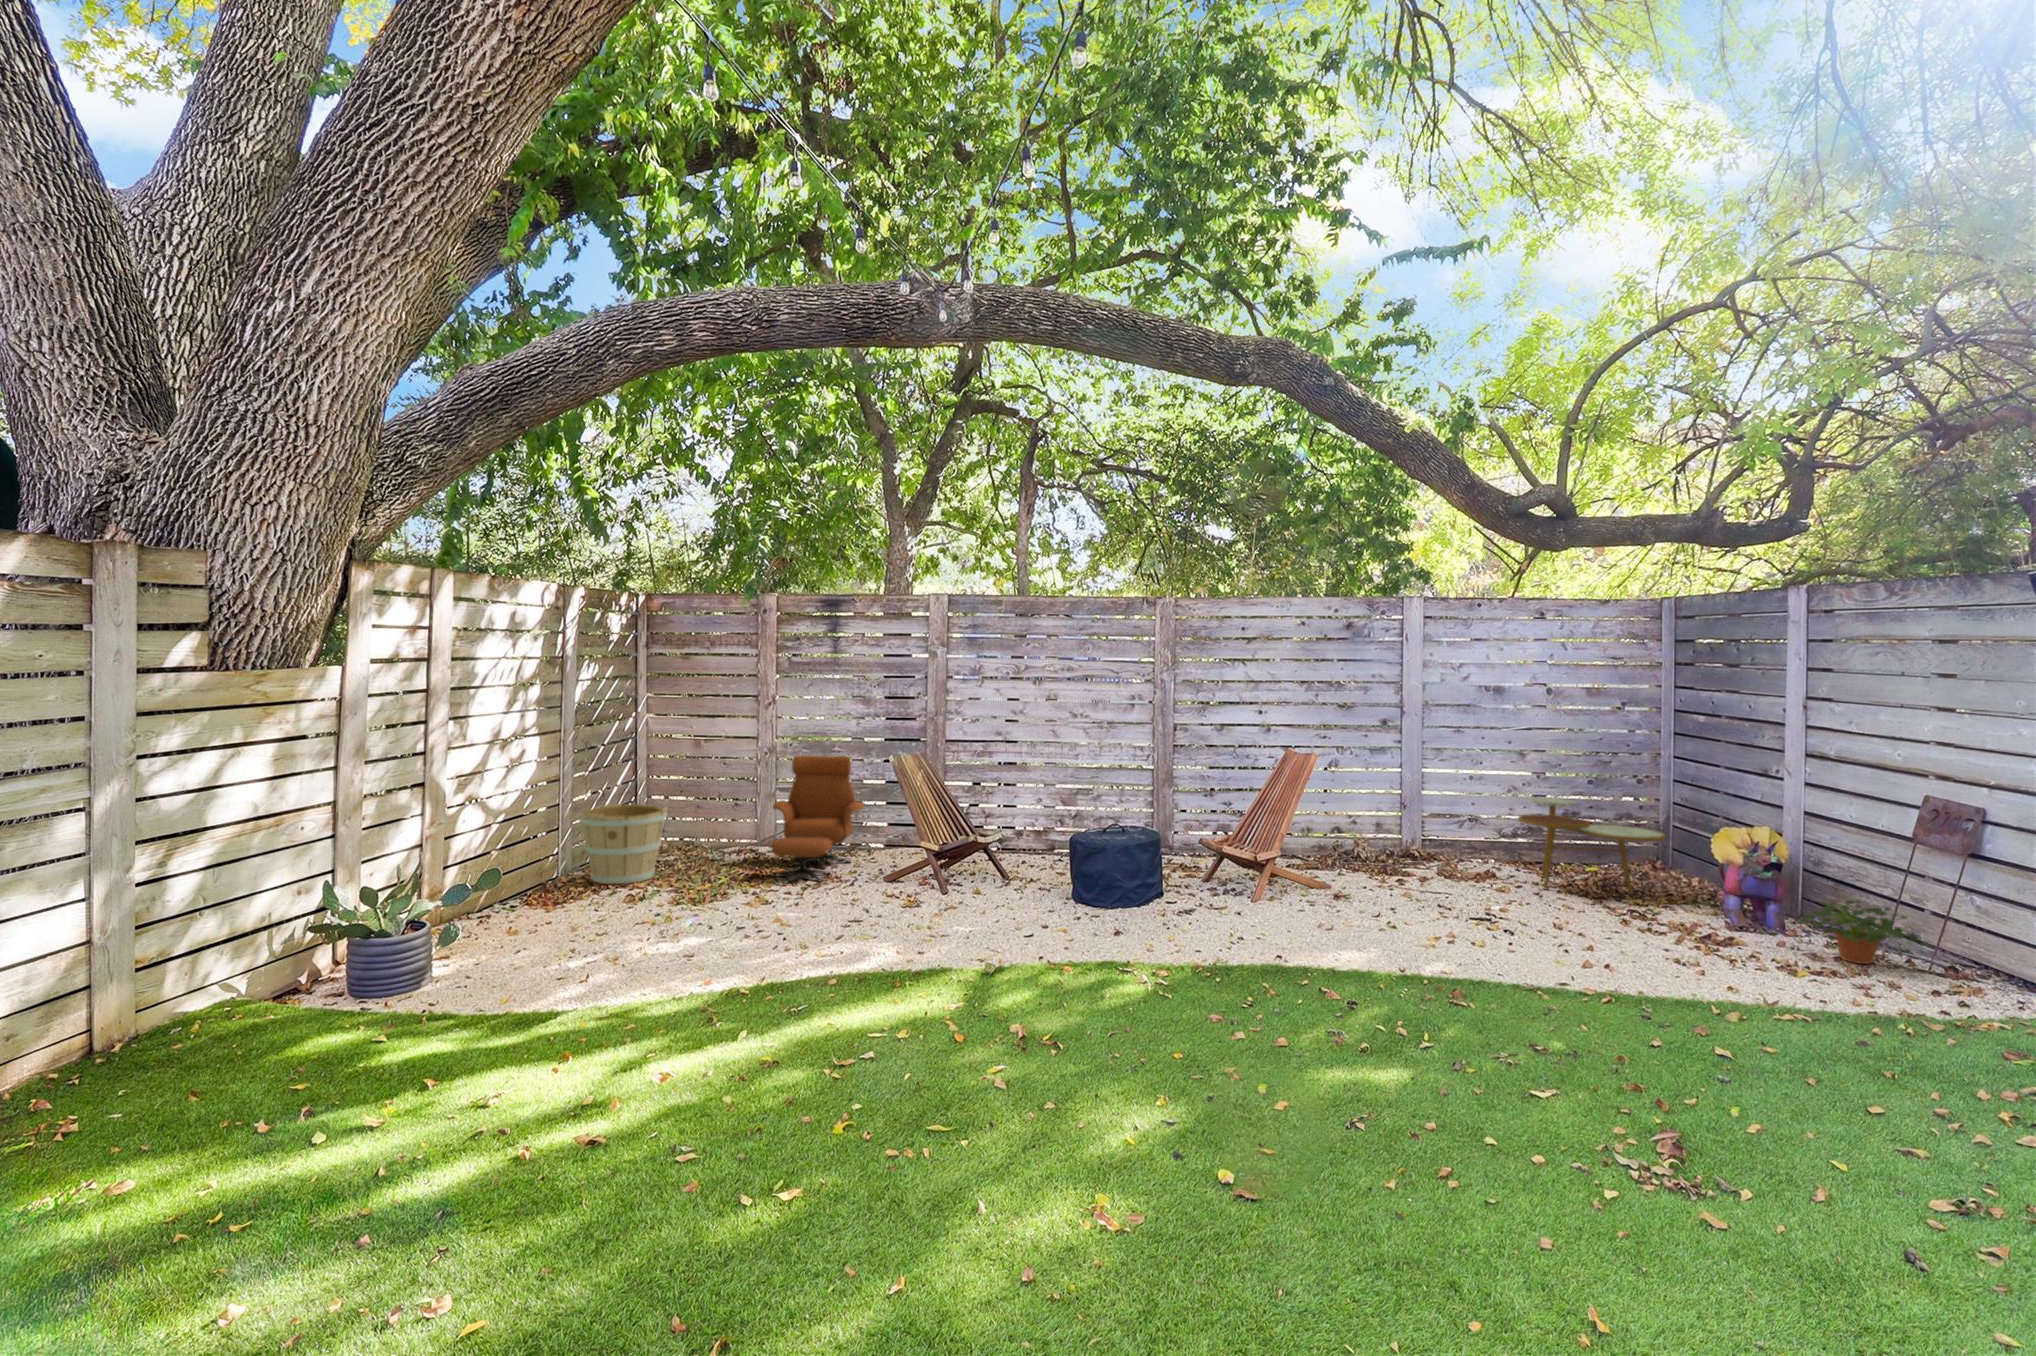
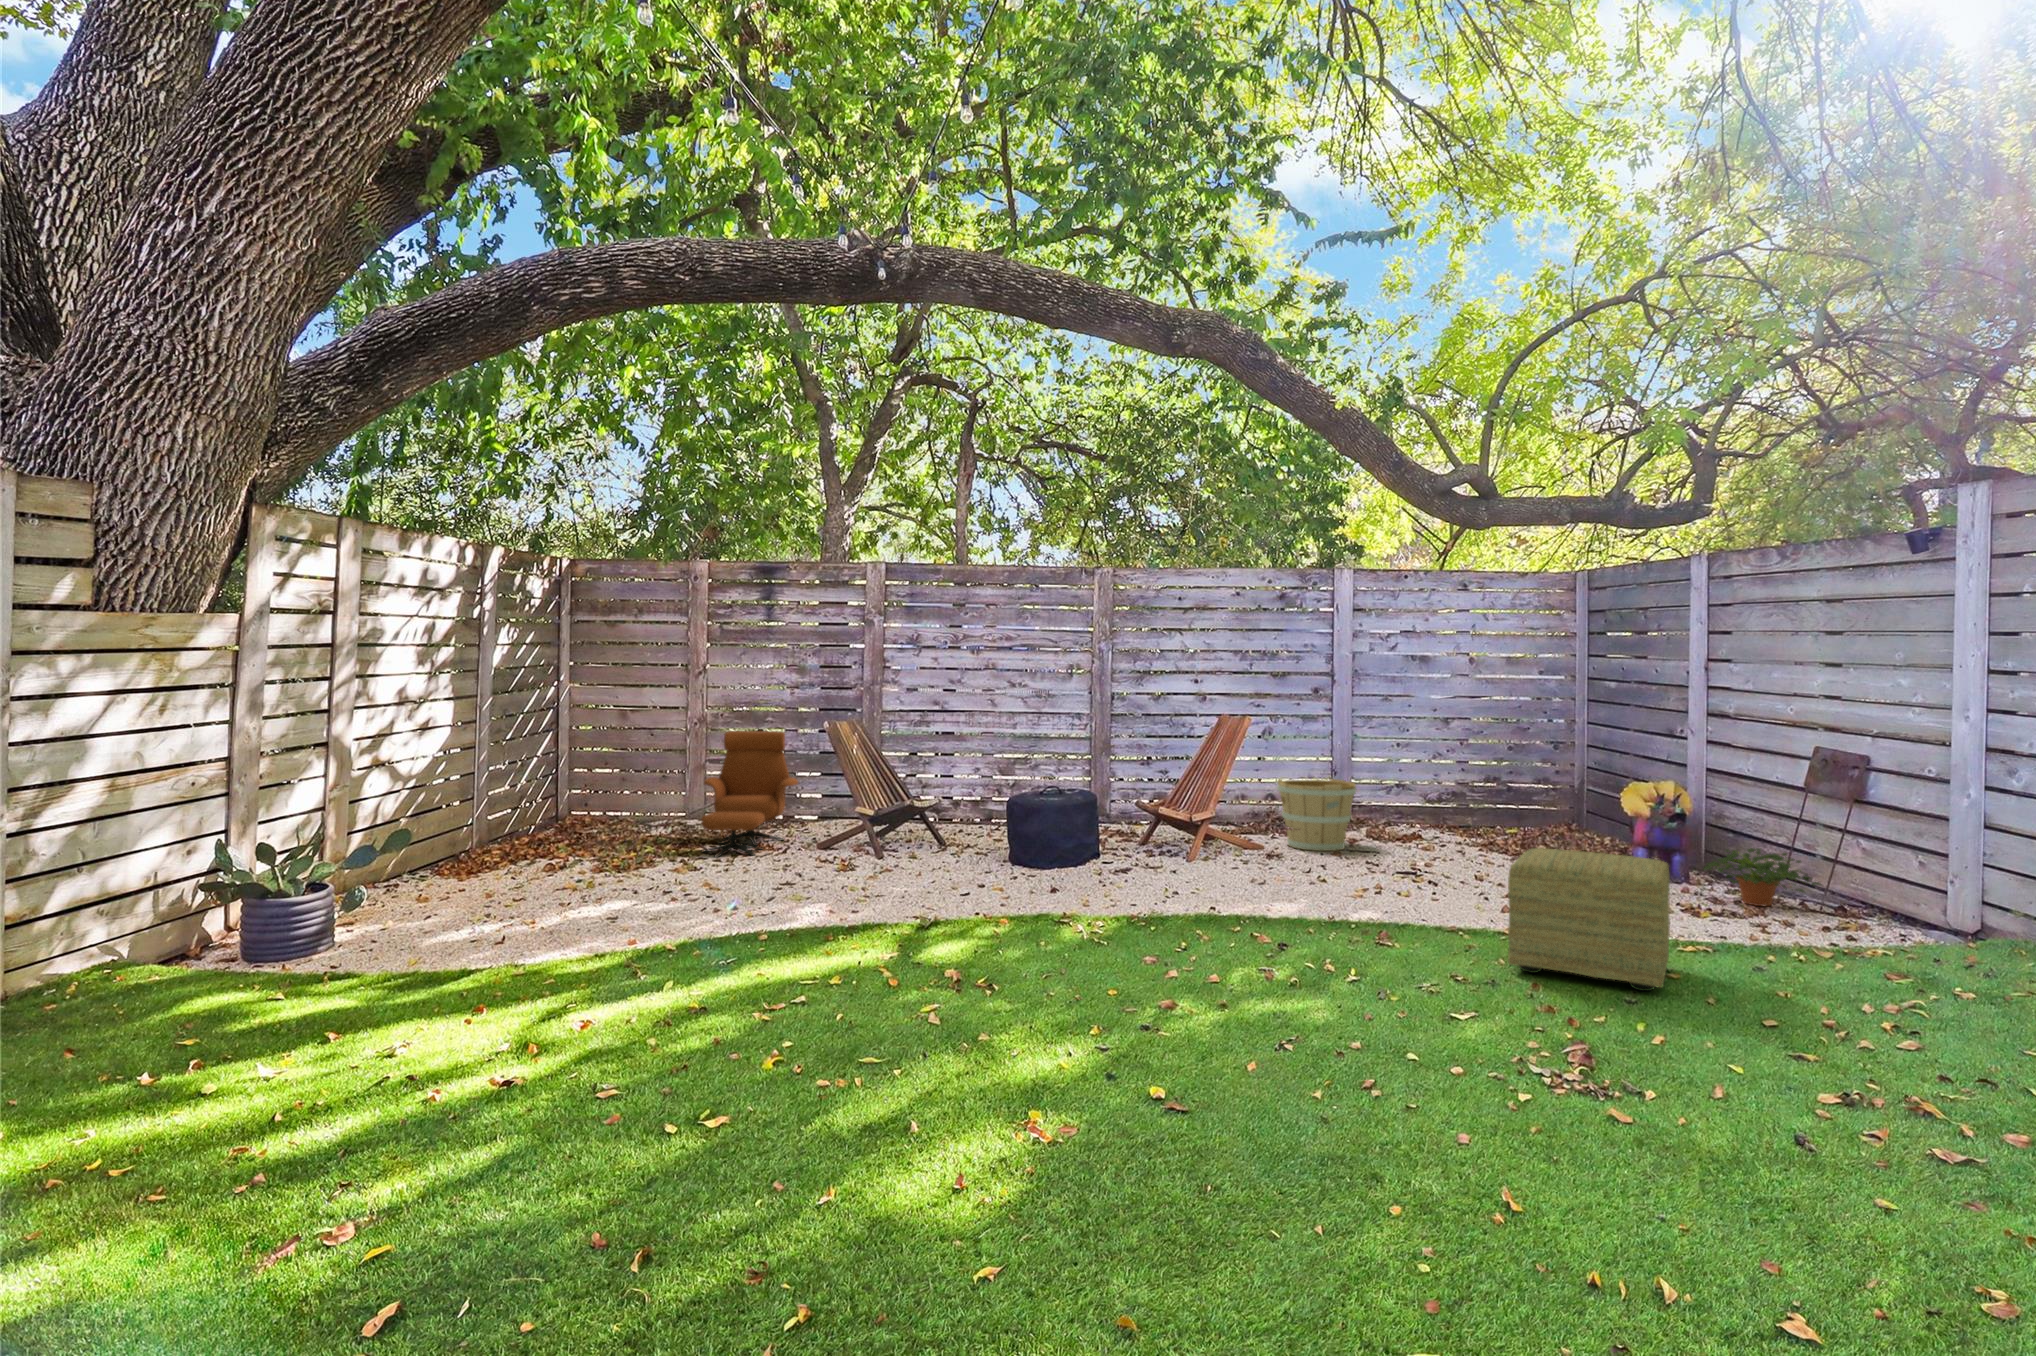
side table: present [1518,797,1666,895] -> none [1448,768,1586,858]
wooden bucket: present [578,804,667,884] -> present [1277,779,1356,851]
ottoman: none [1594,914,1769,1079] -> present [1508,848,1670,991]

